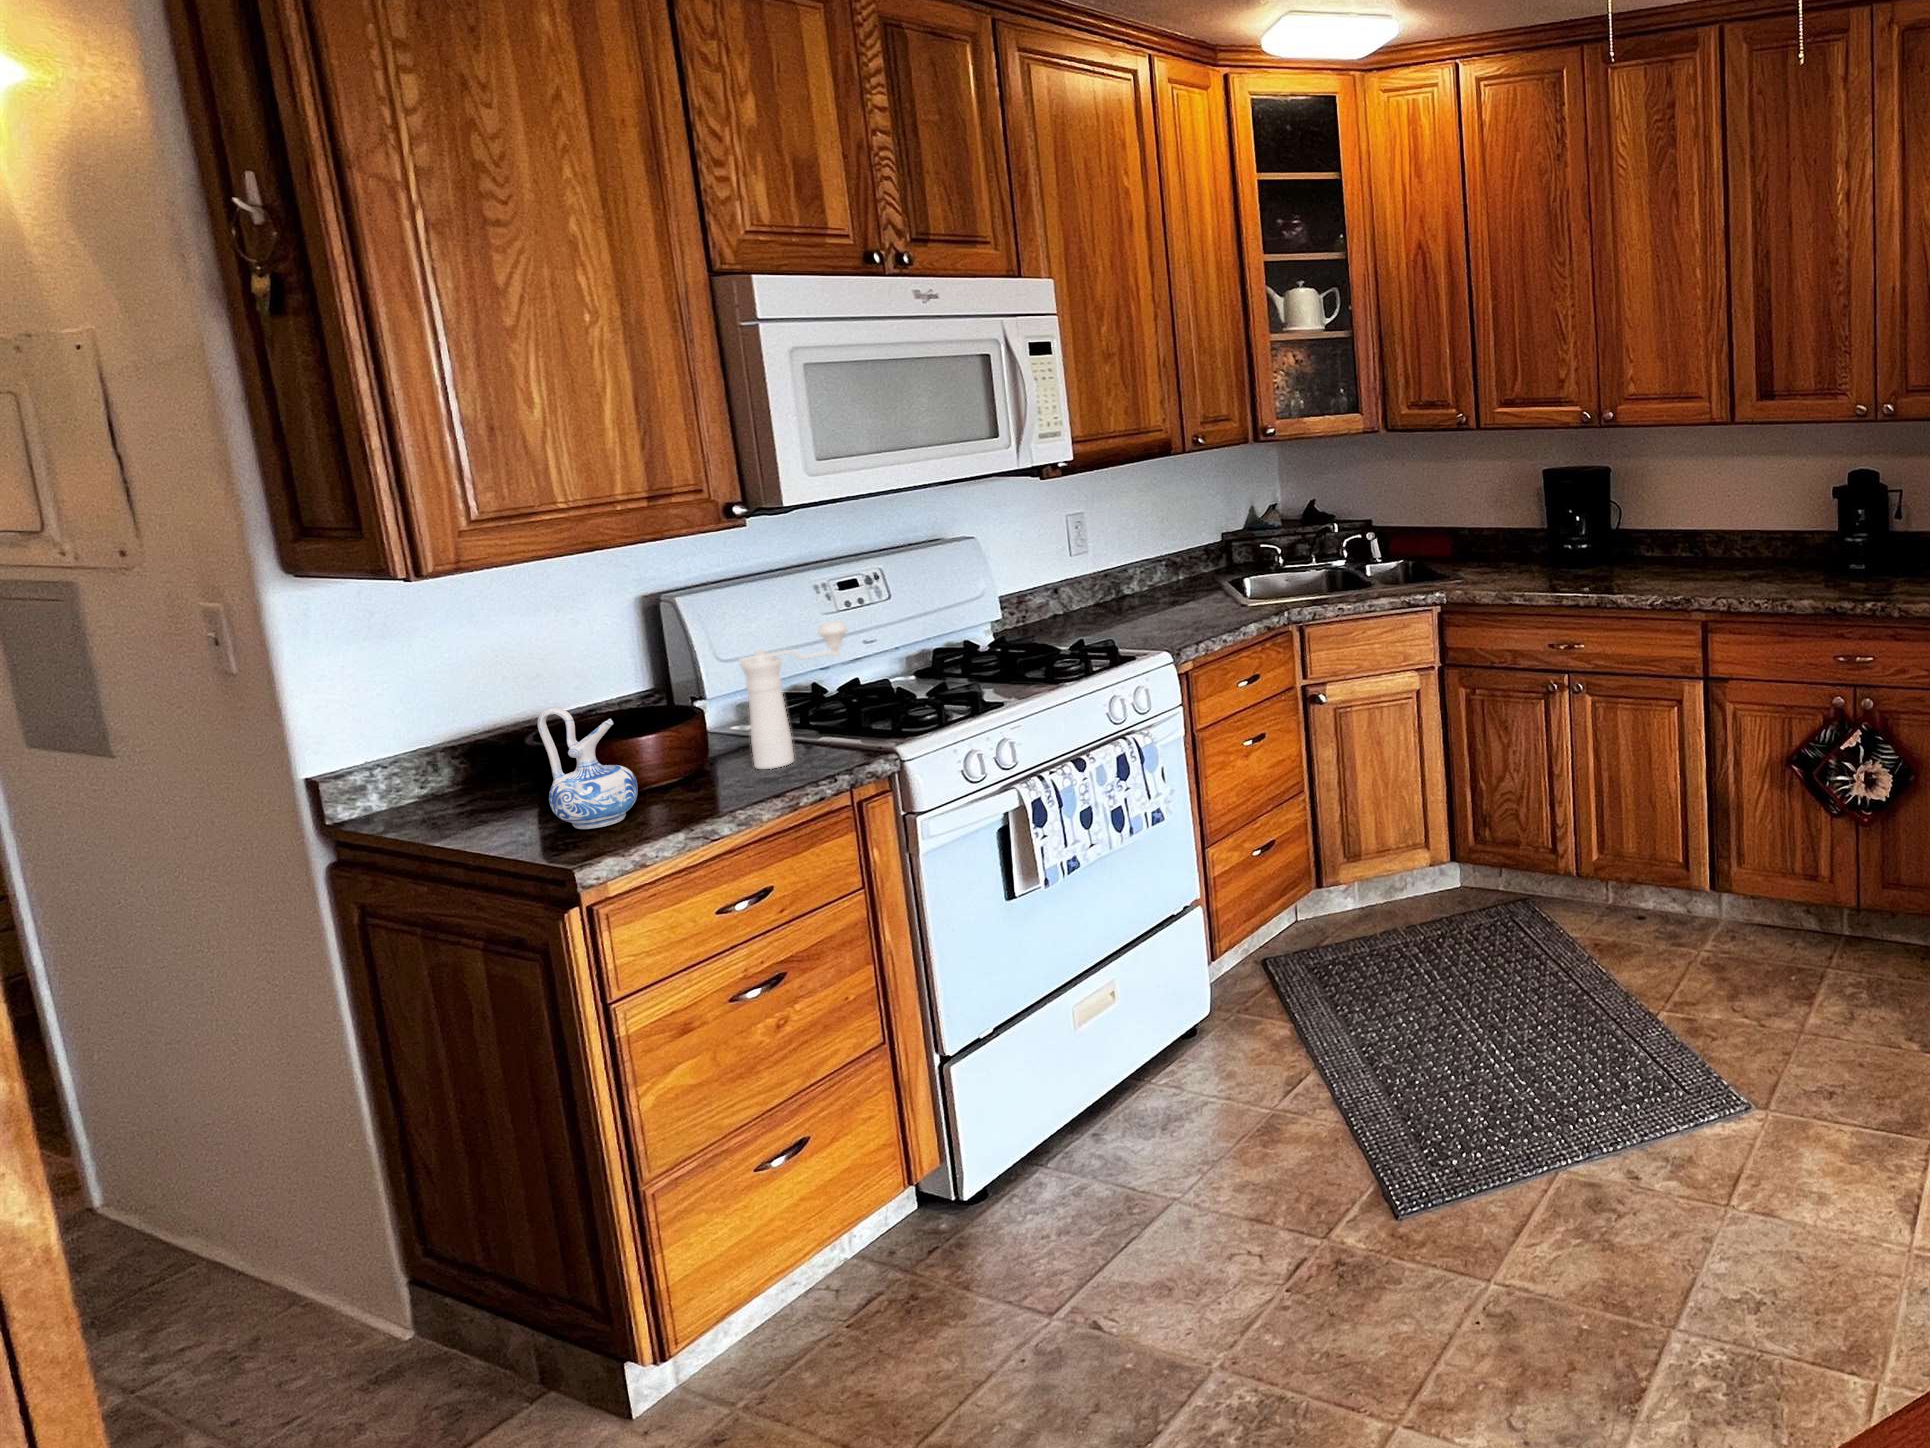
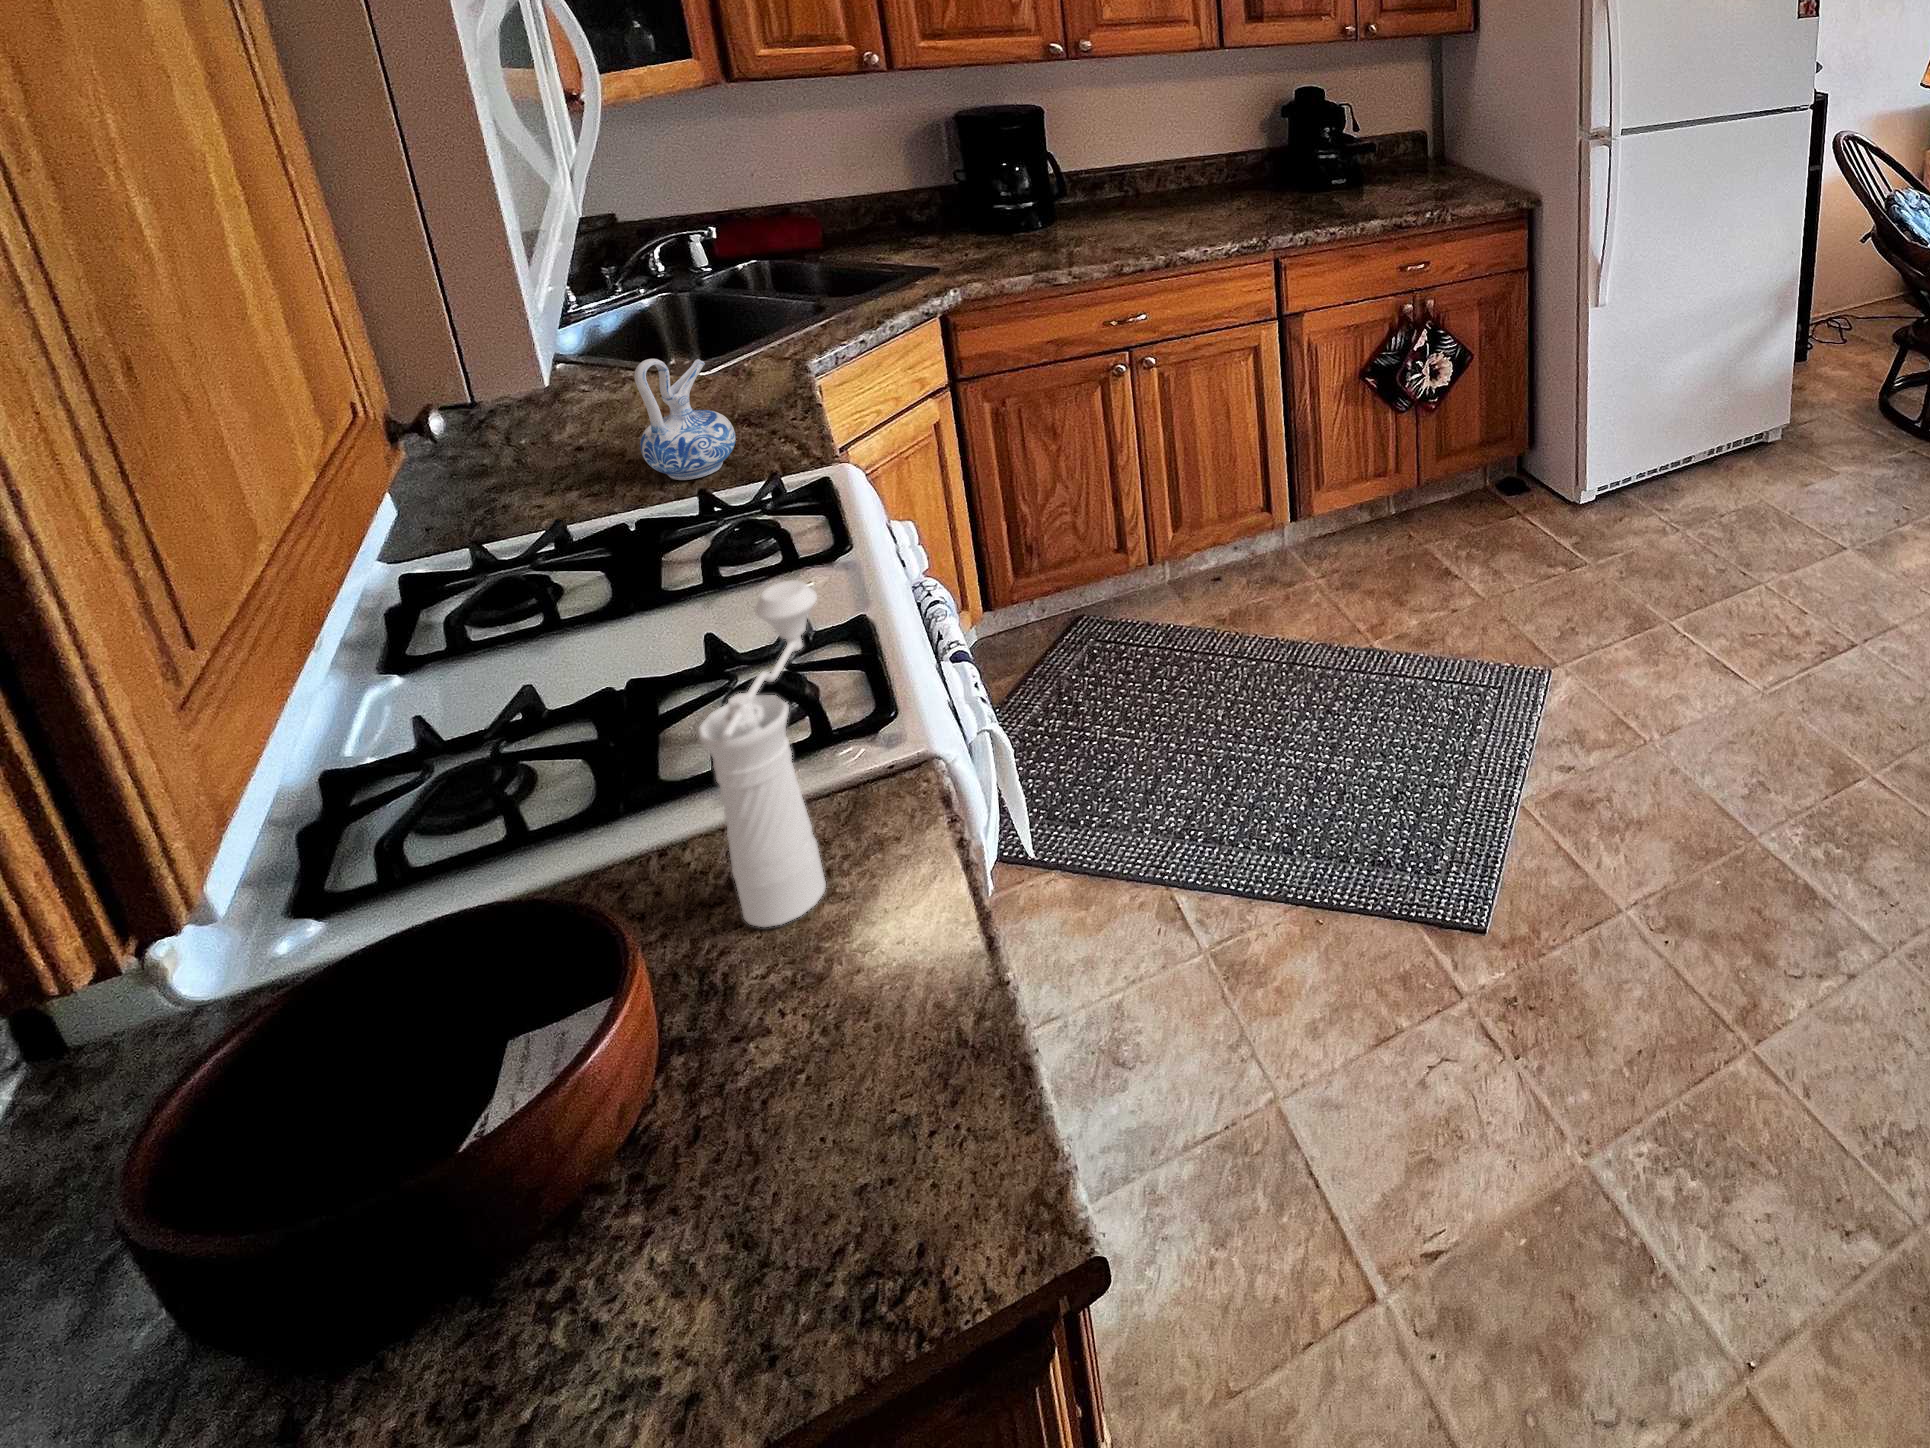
ceramic pitcher: present [537,708,638,829] -> present [634,359,736,480]

